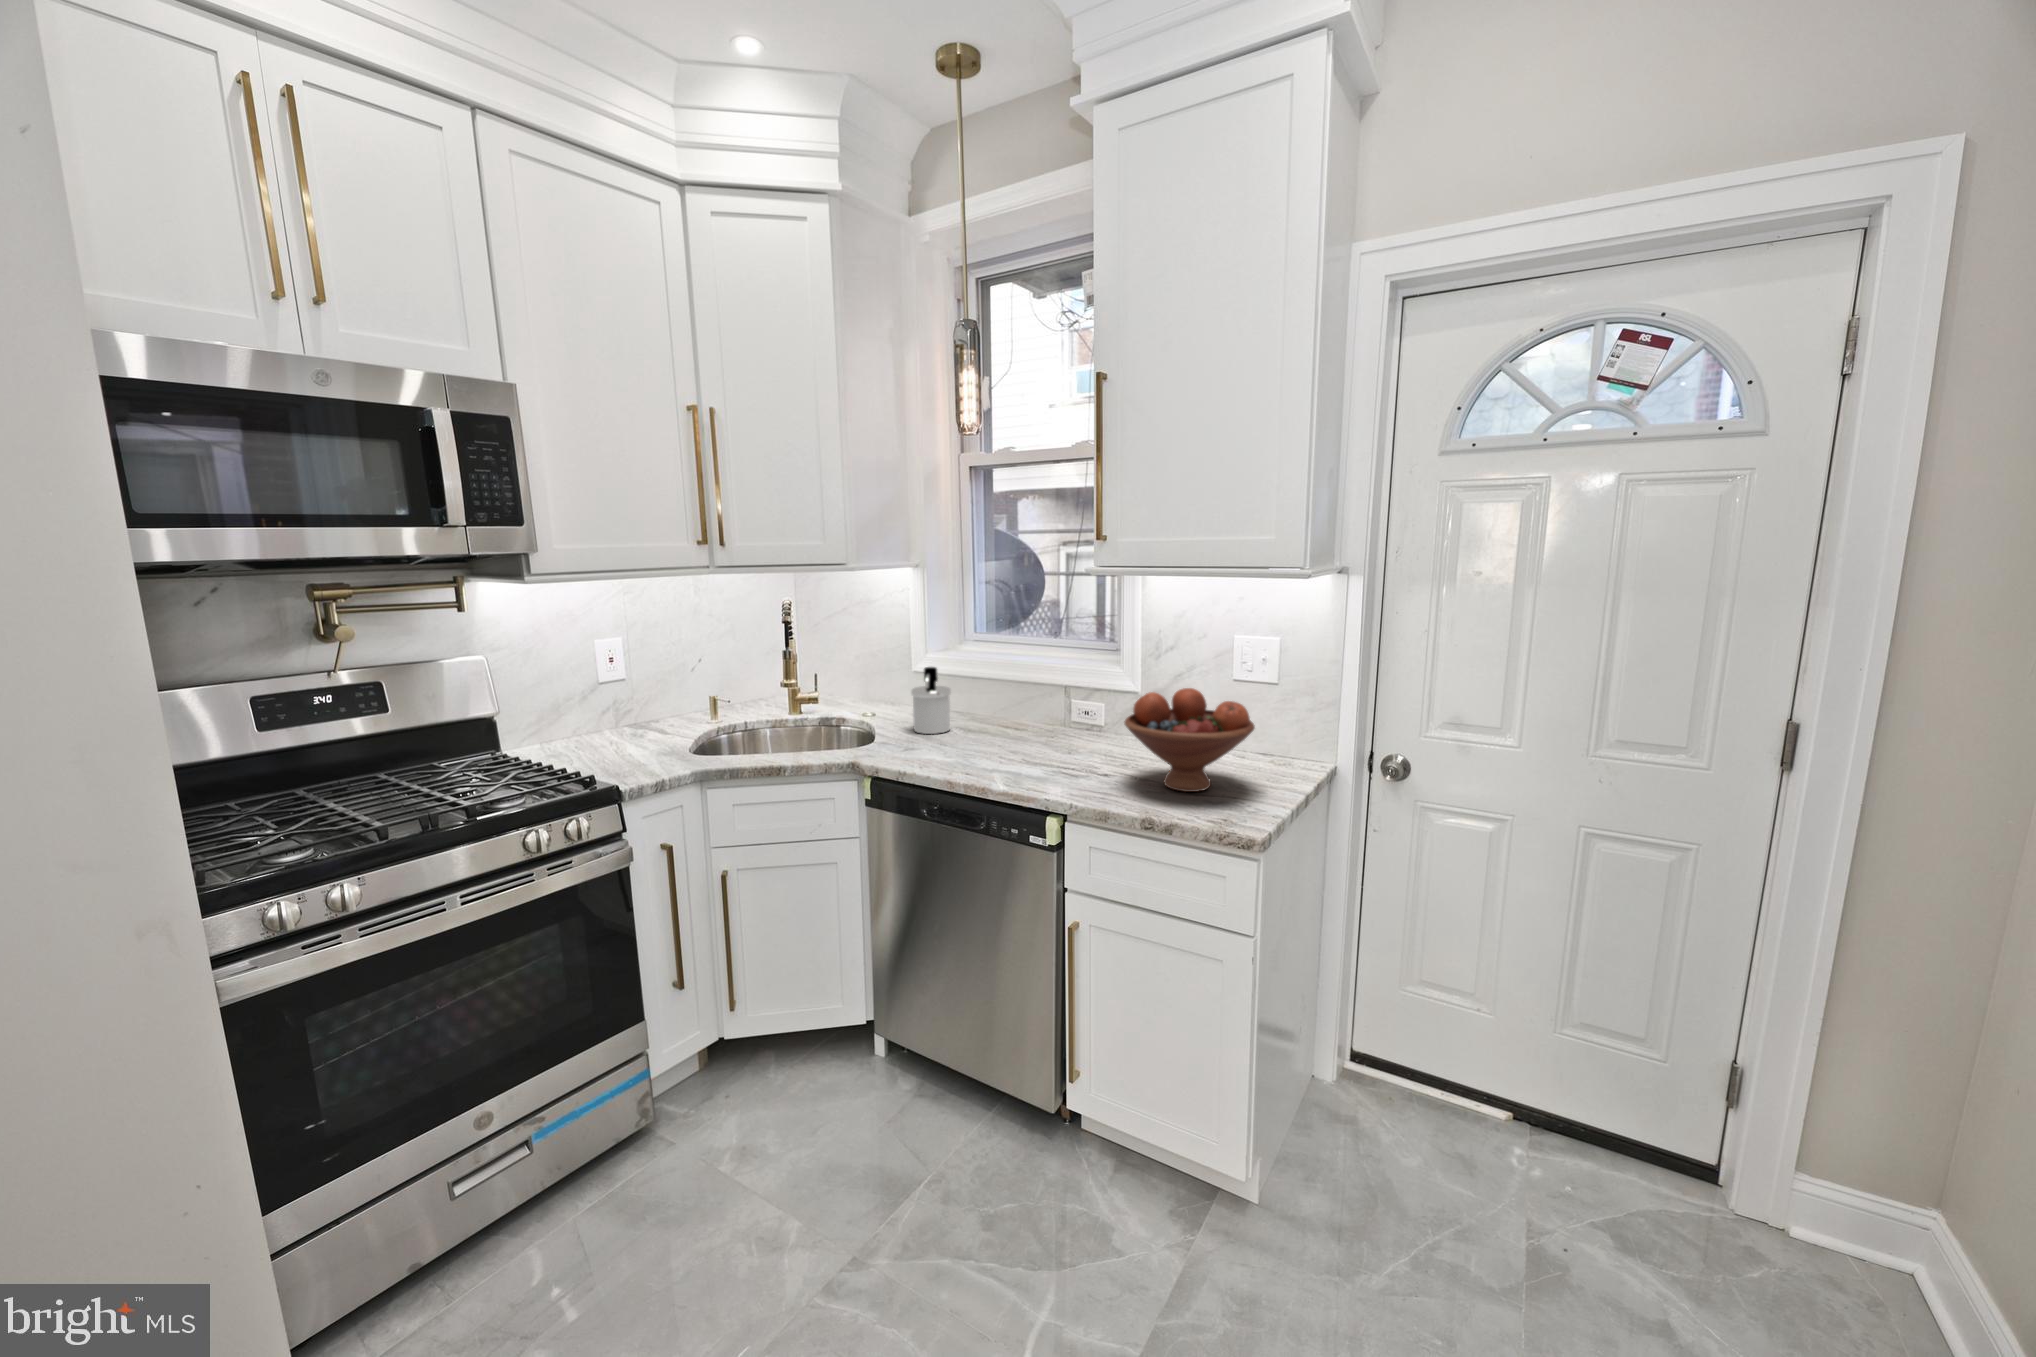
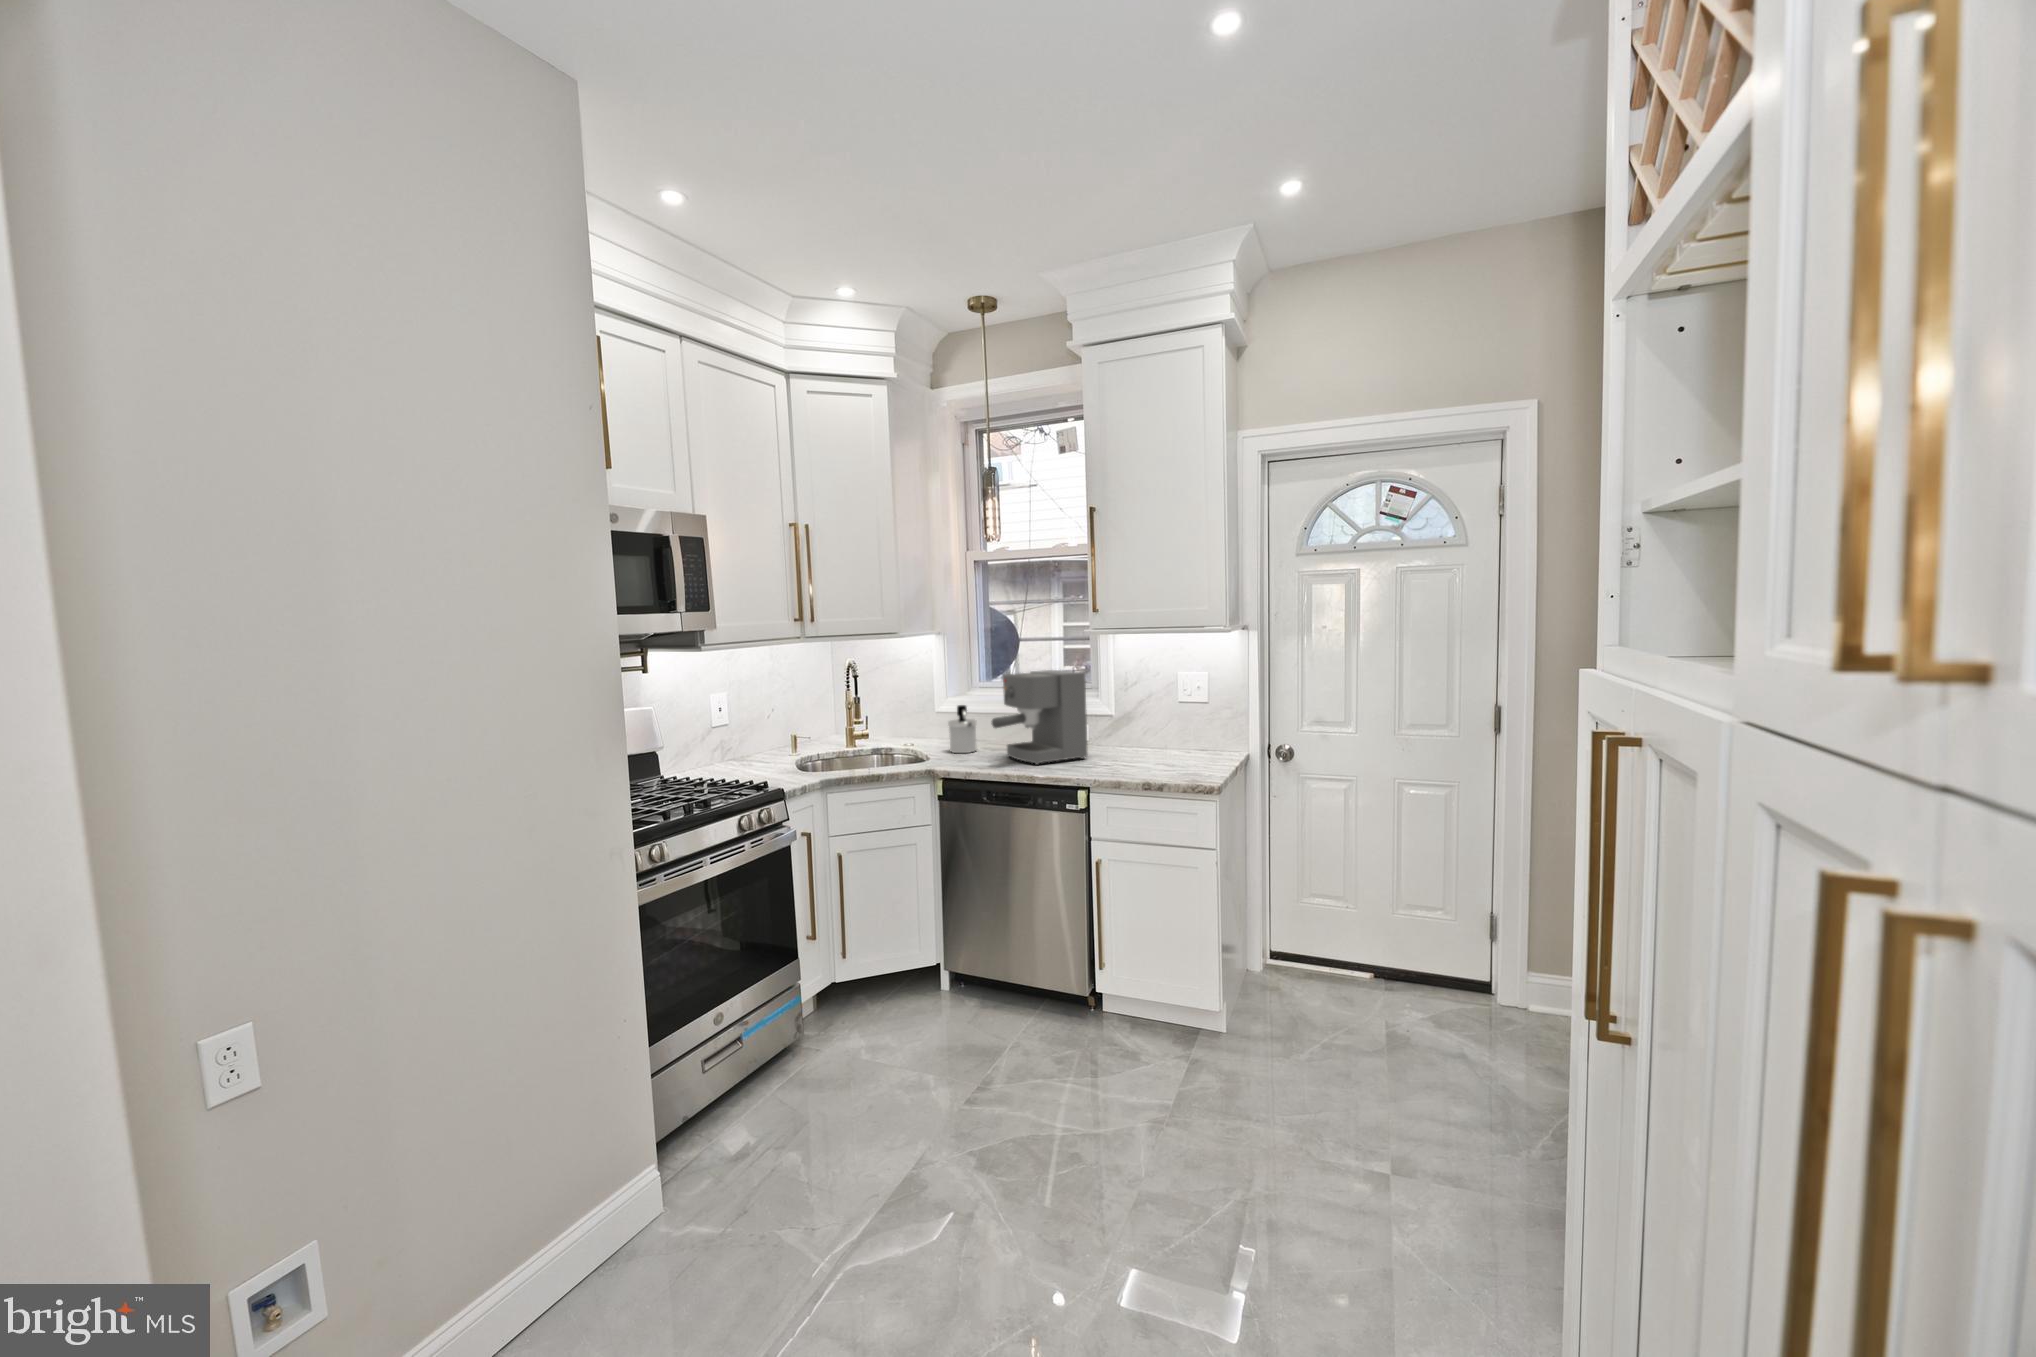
coffee maker: none [945,624,1090,765] -> present [992,670,1088,765]
fruit bowl: present [1124,688,1255,792] -> none [1119,705,1202,770]

